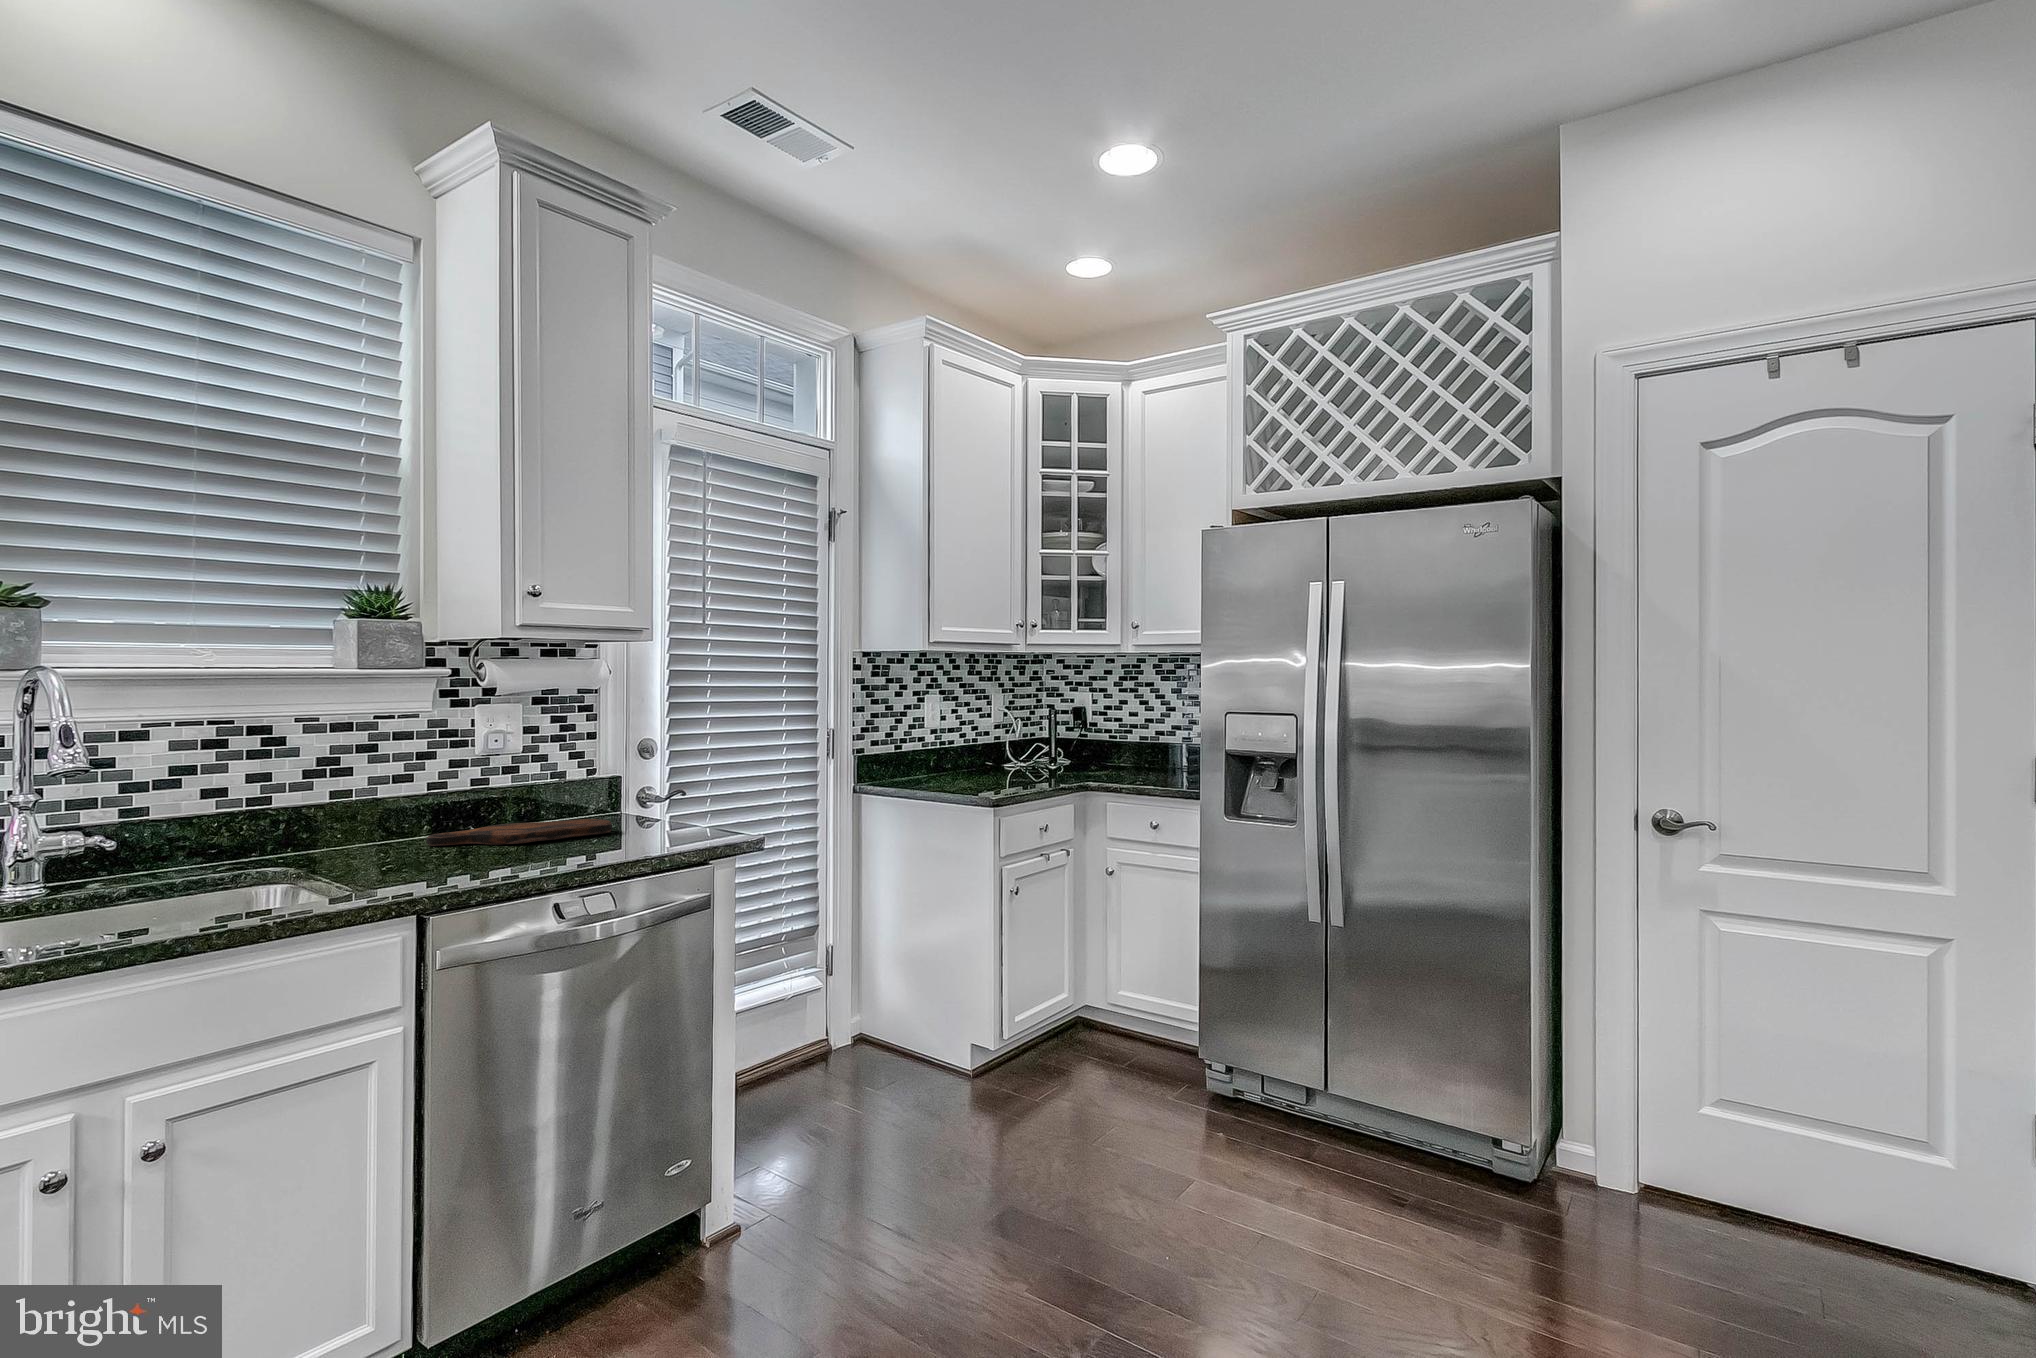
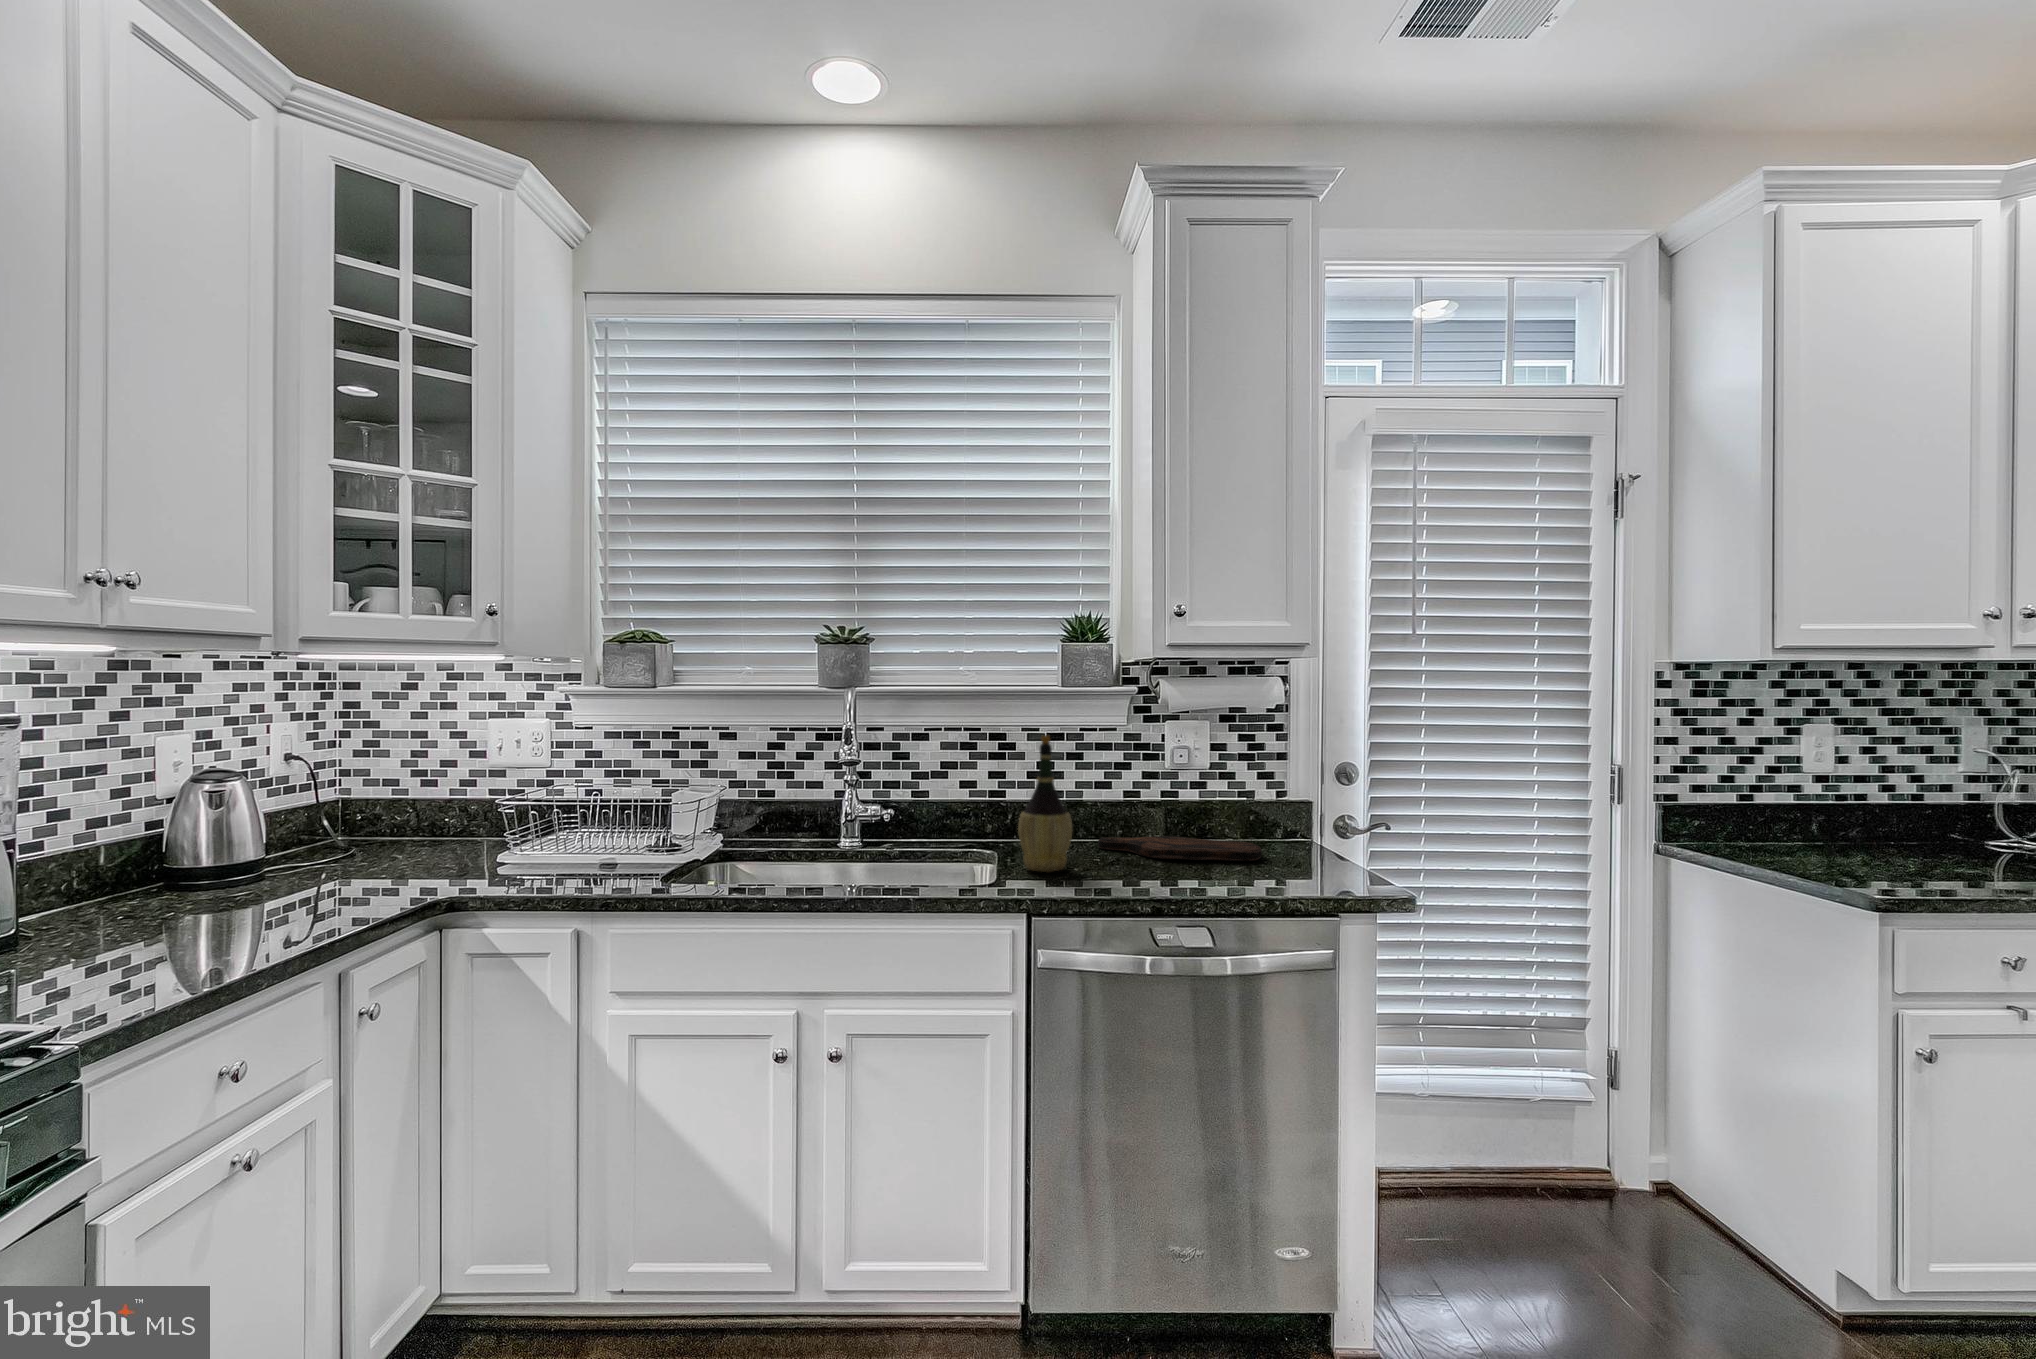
wine bottle: none [384,718,454,870] -> present [1018,735,1072,872]

